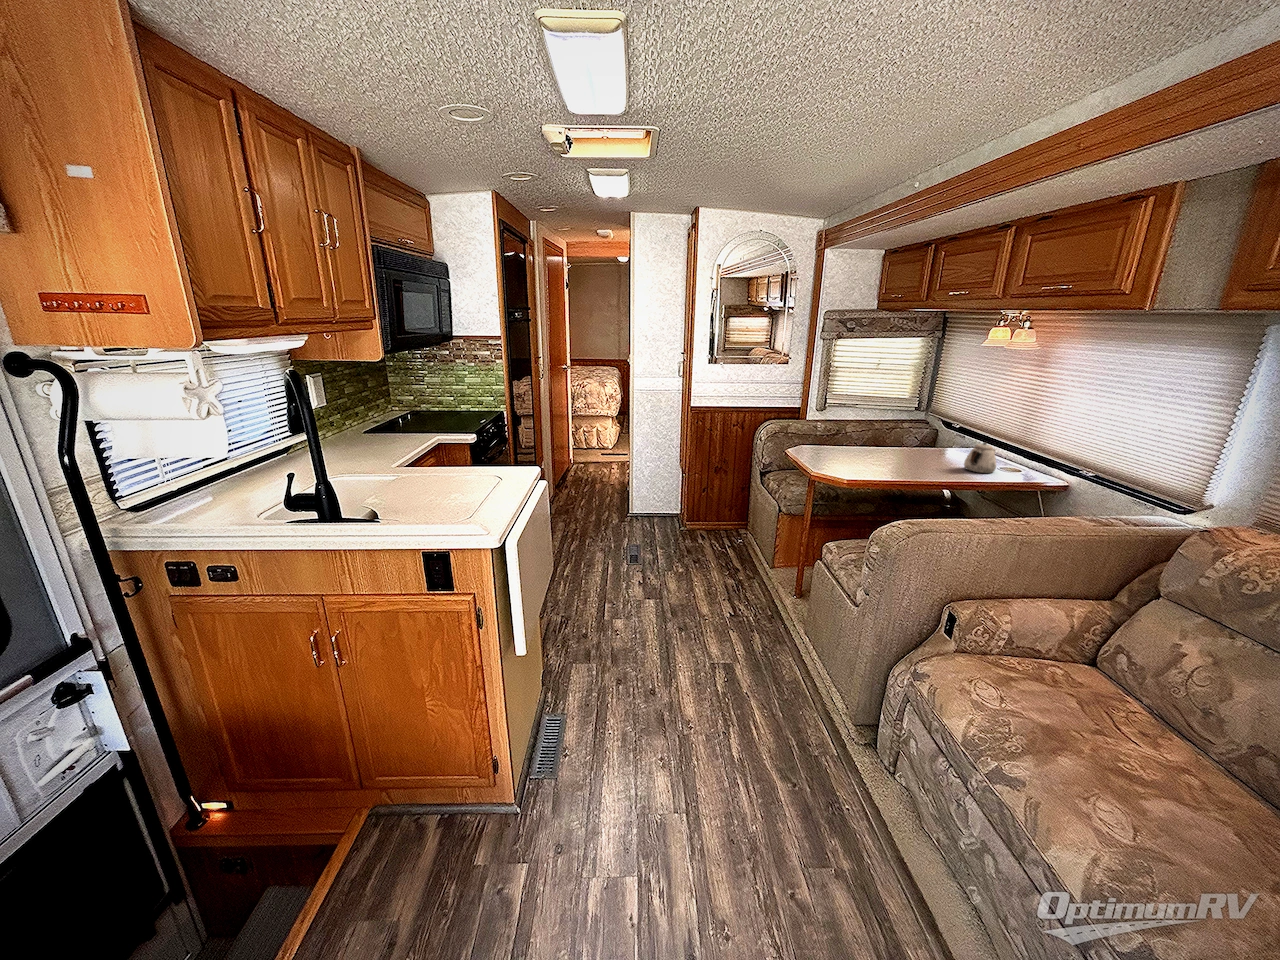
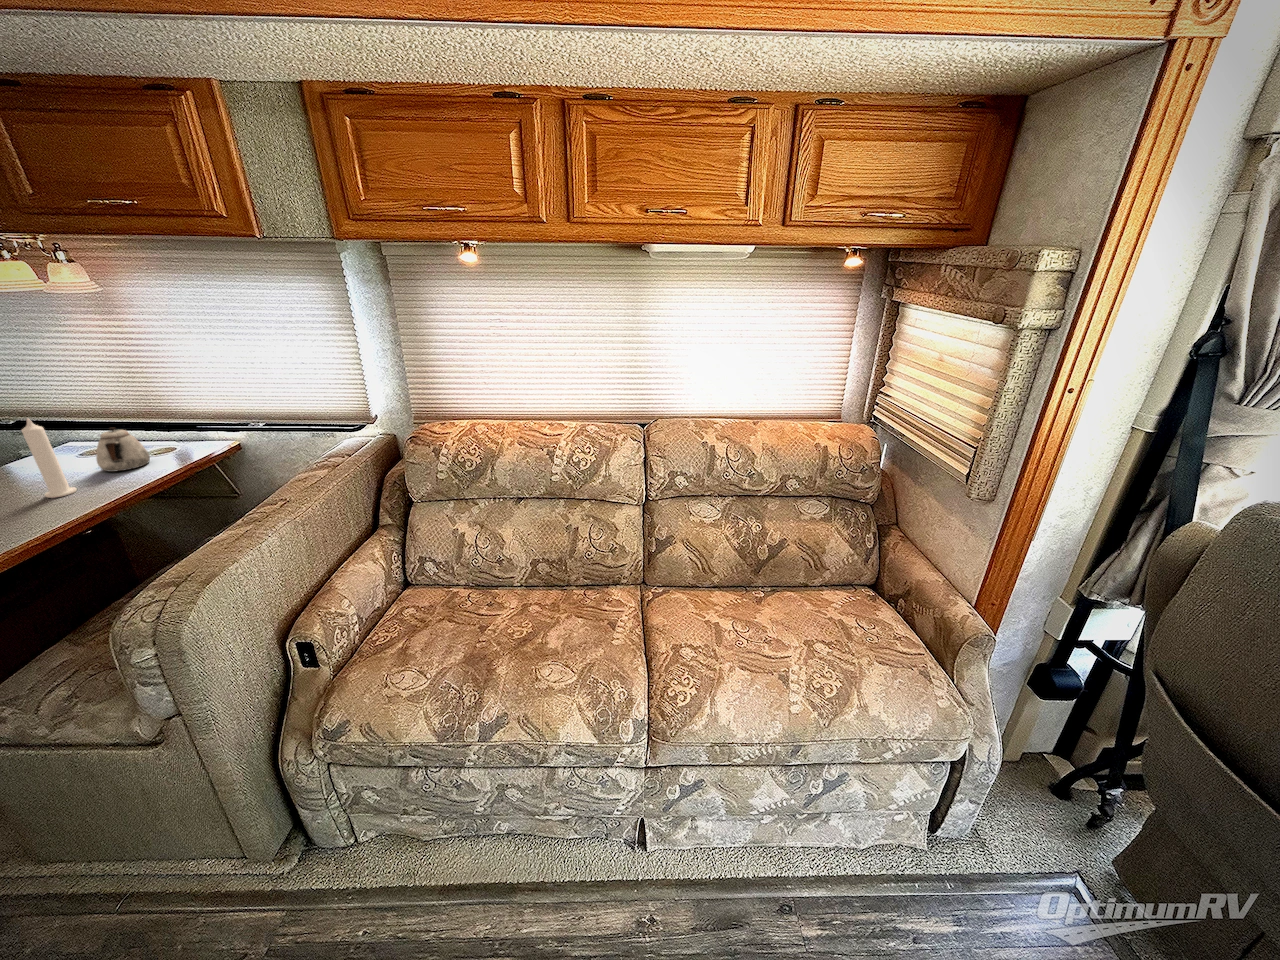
candle: none [926,422,947,473] -> present [22,418,77,498]

